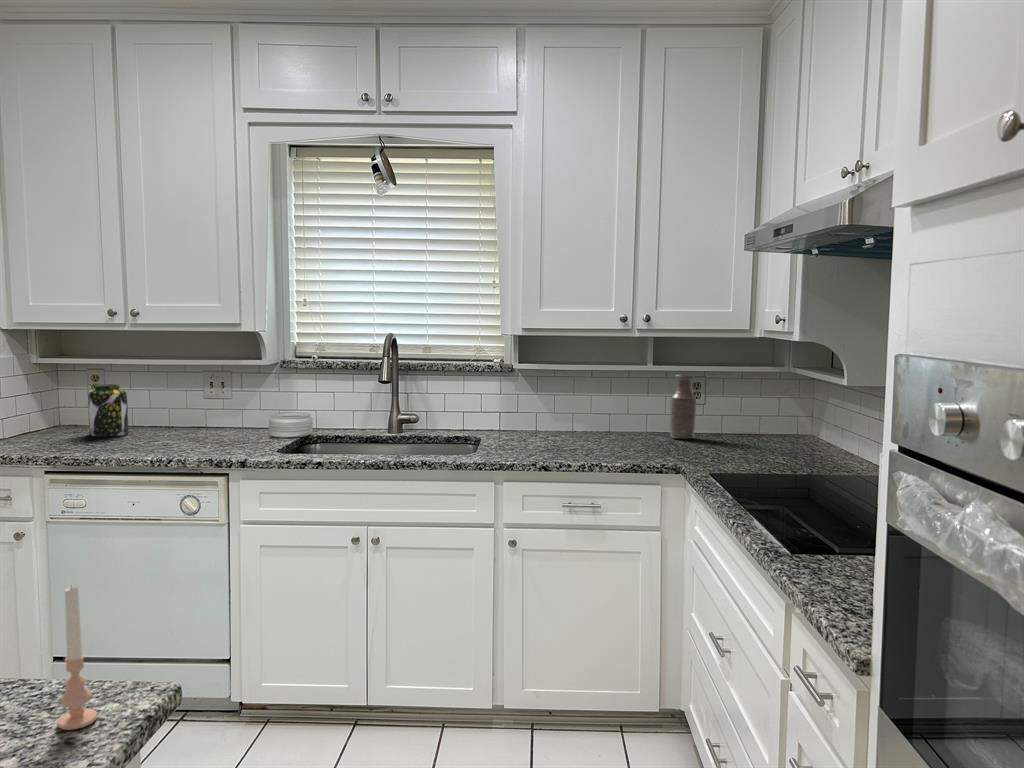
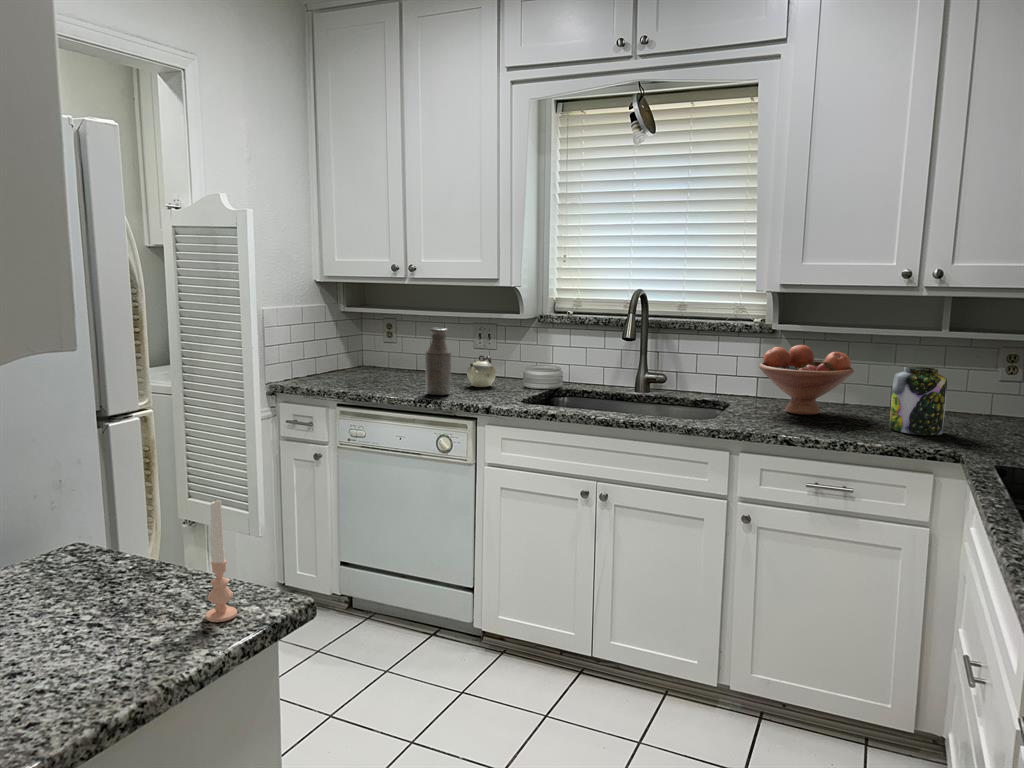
bottle: present [670,374,696,439] -> present [426,328,451,395]
fruit bowl: none [506,382,587,444] -> present [759,345,854,415]
jar: present [88,384,129,437] -> present [889,366,947,435]
teapot: none [207,406,240,439] -> present [467,355,496,387]

